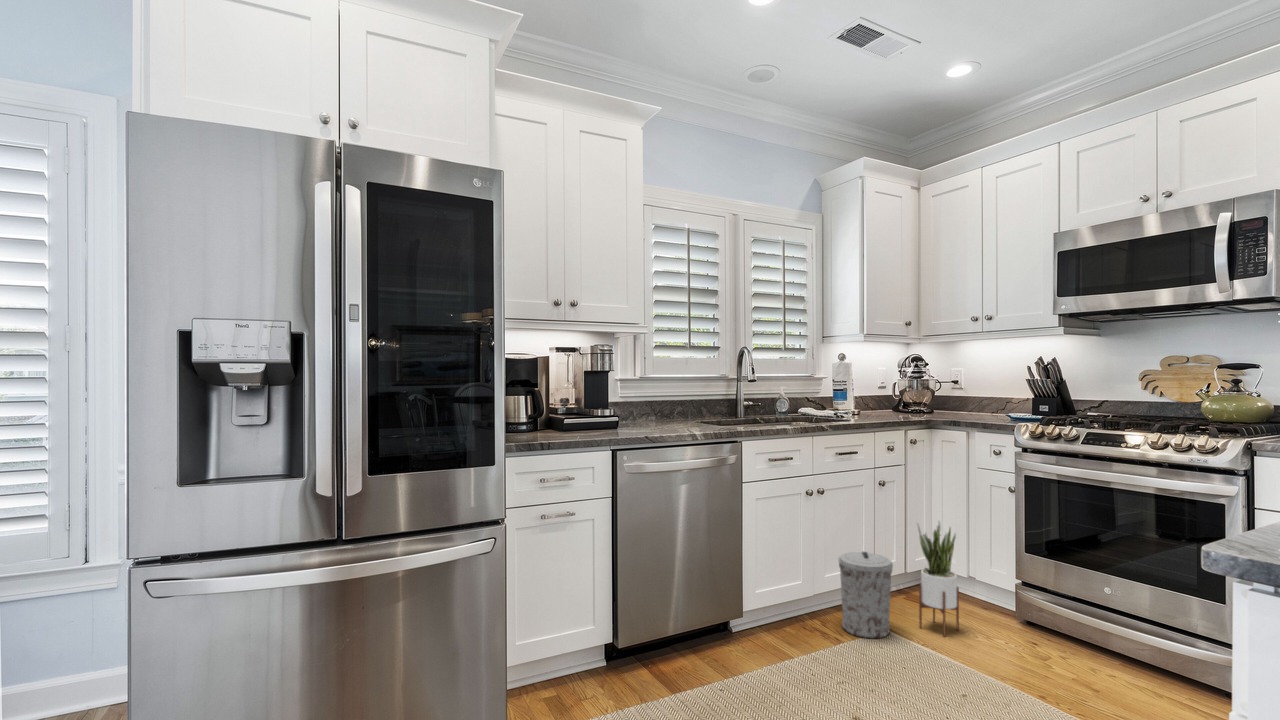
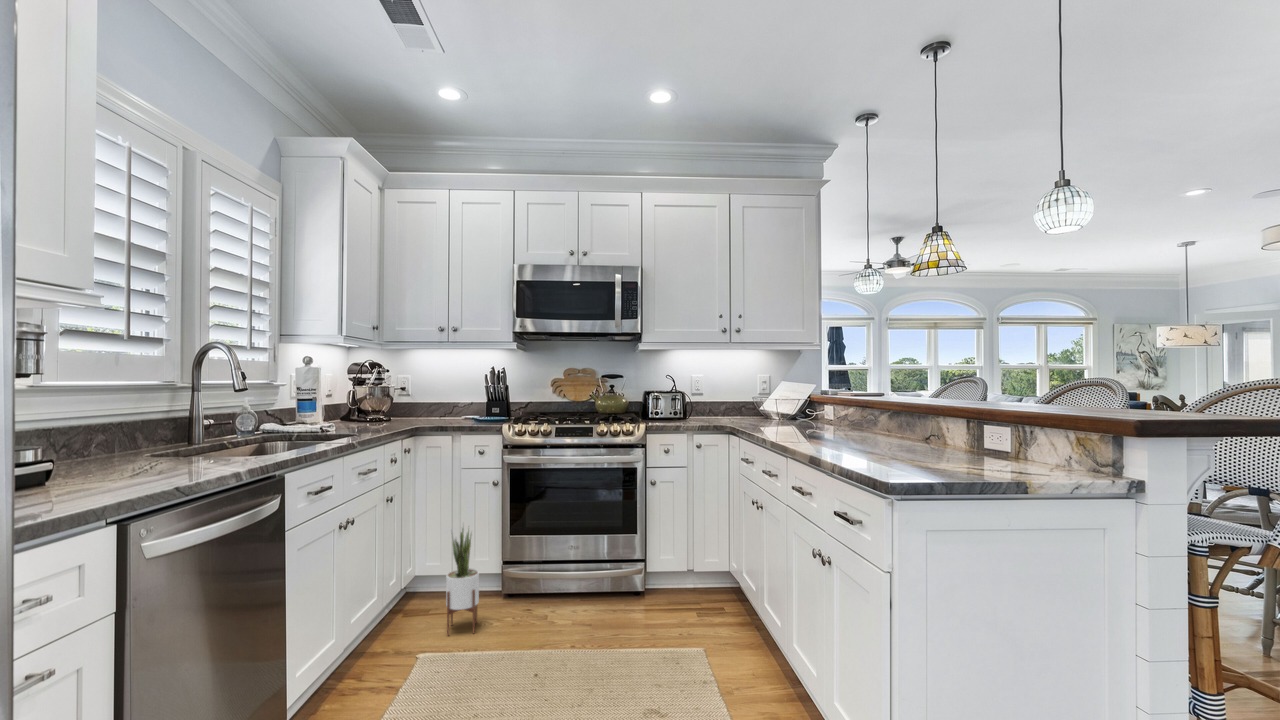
trash can: present [839,552,893,638] -> none [375,575,436,674]

